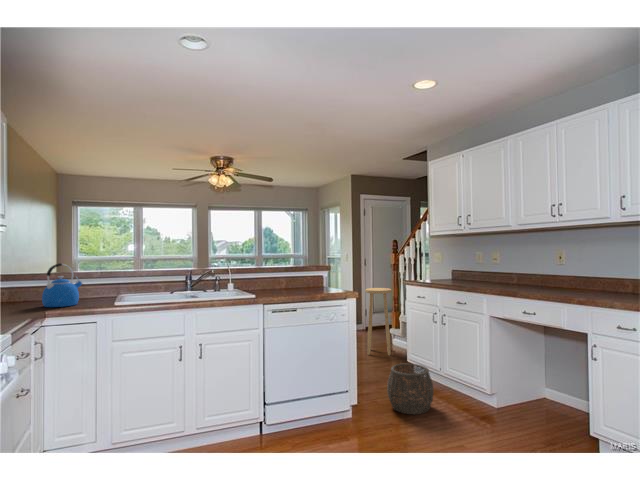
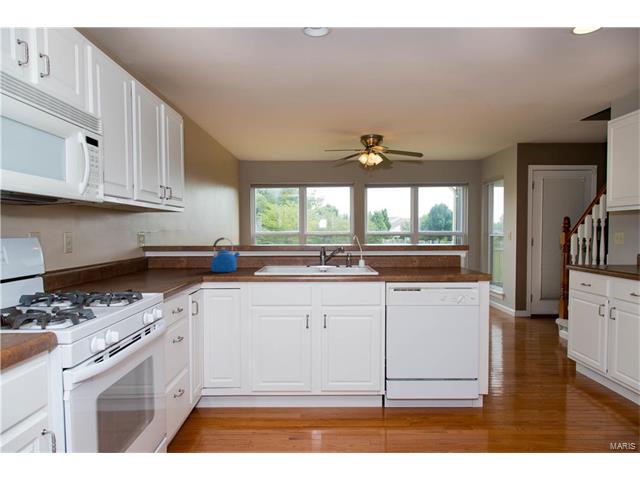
stool: present [365,288,392,355] -> none [522,271,556,348]
woven basket: present [387,364,434,415] -> none [527,359,588,418]

